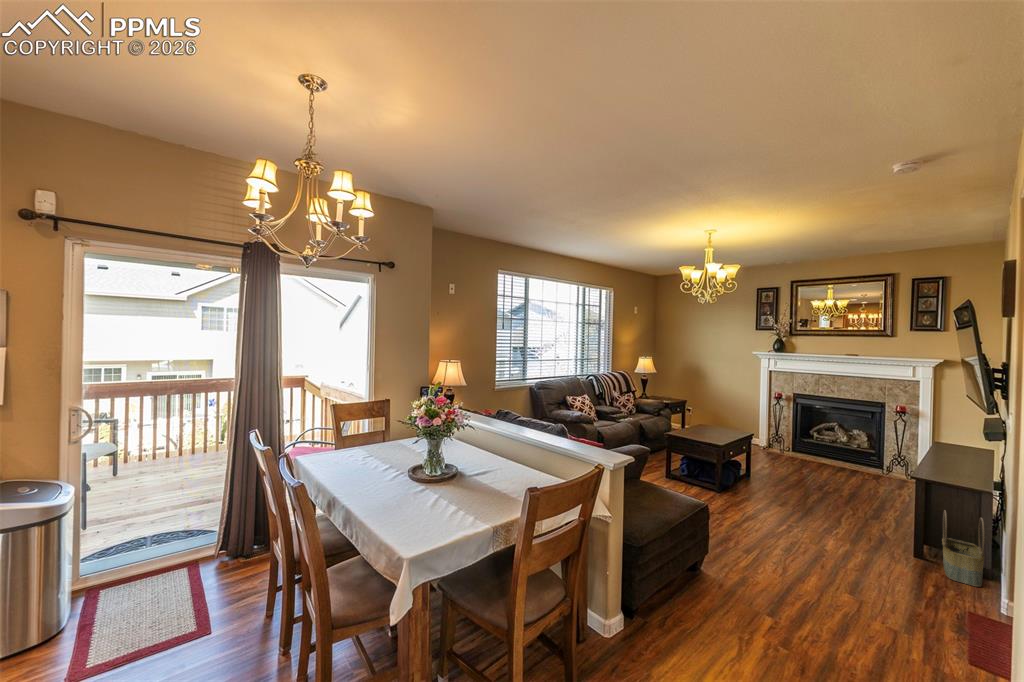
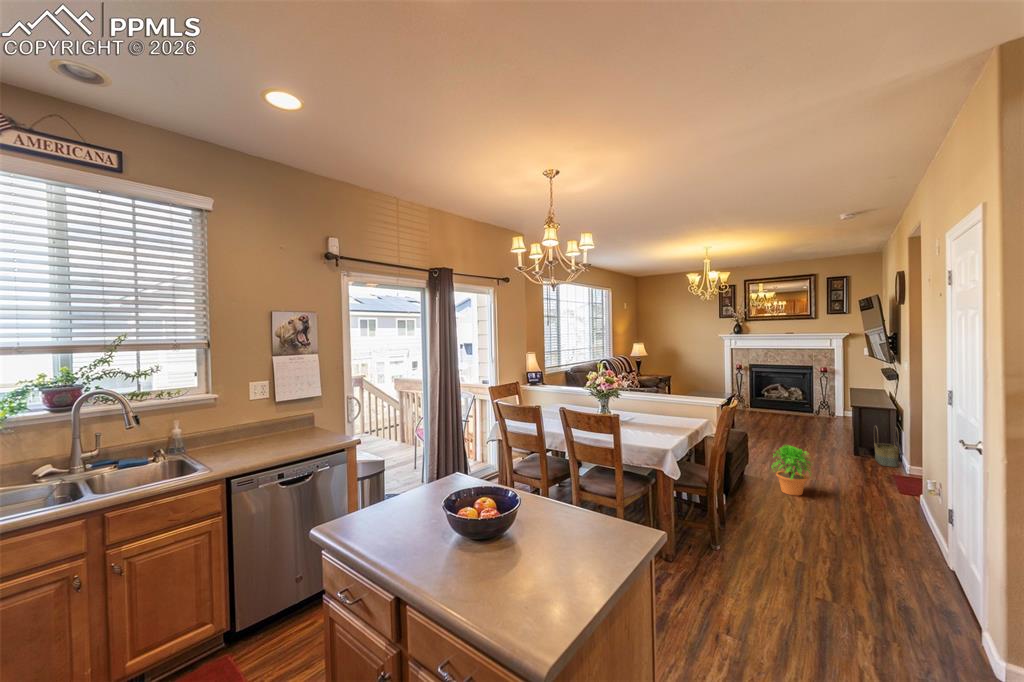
potted plant: none [721,530,797,620] -> present [772,445,811,496]

